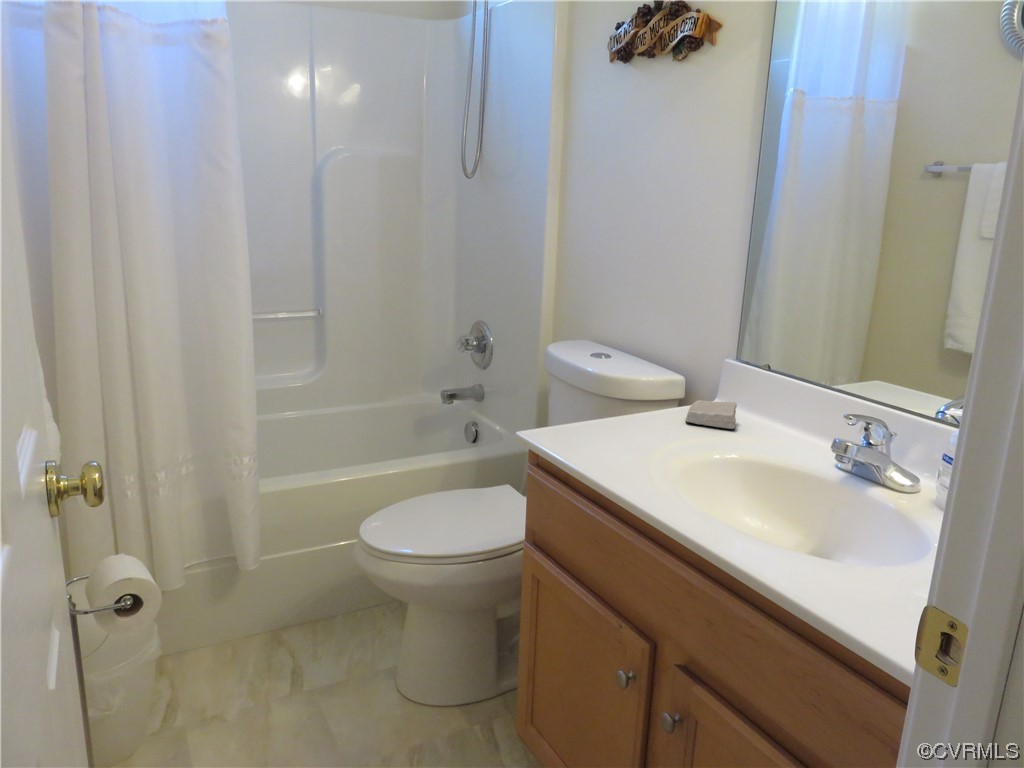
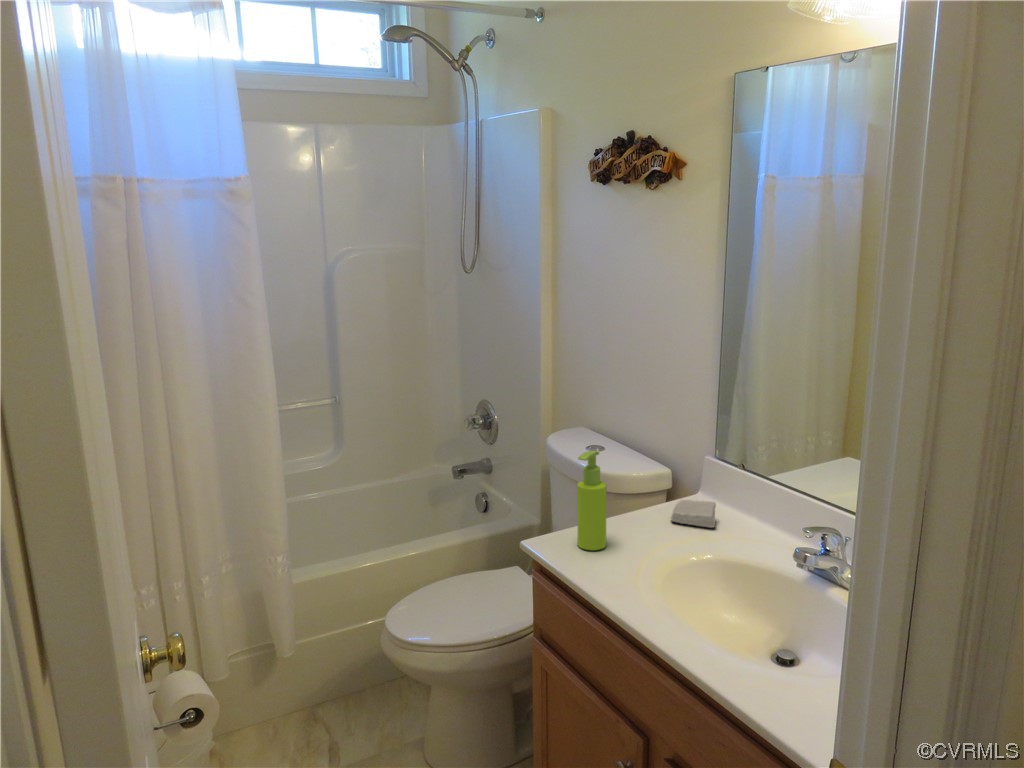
soap dispenser: none [582,329,618,442] -> present [577,450,606,550]

